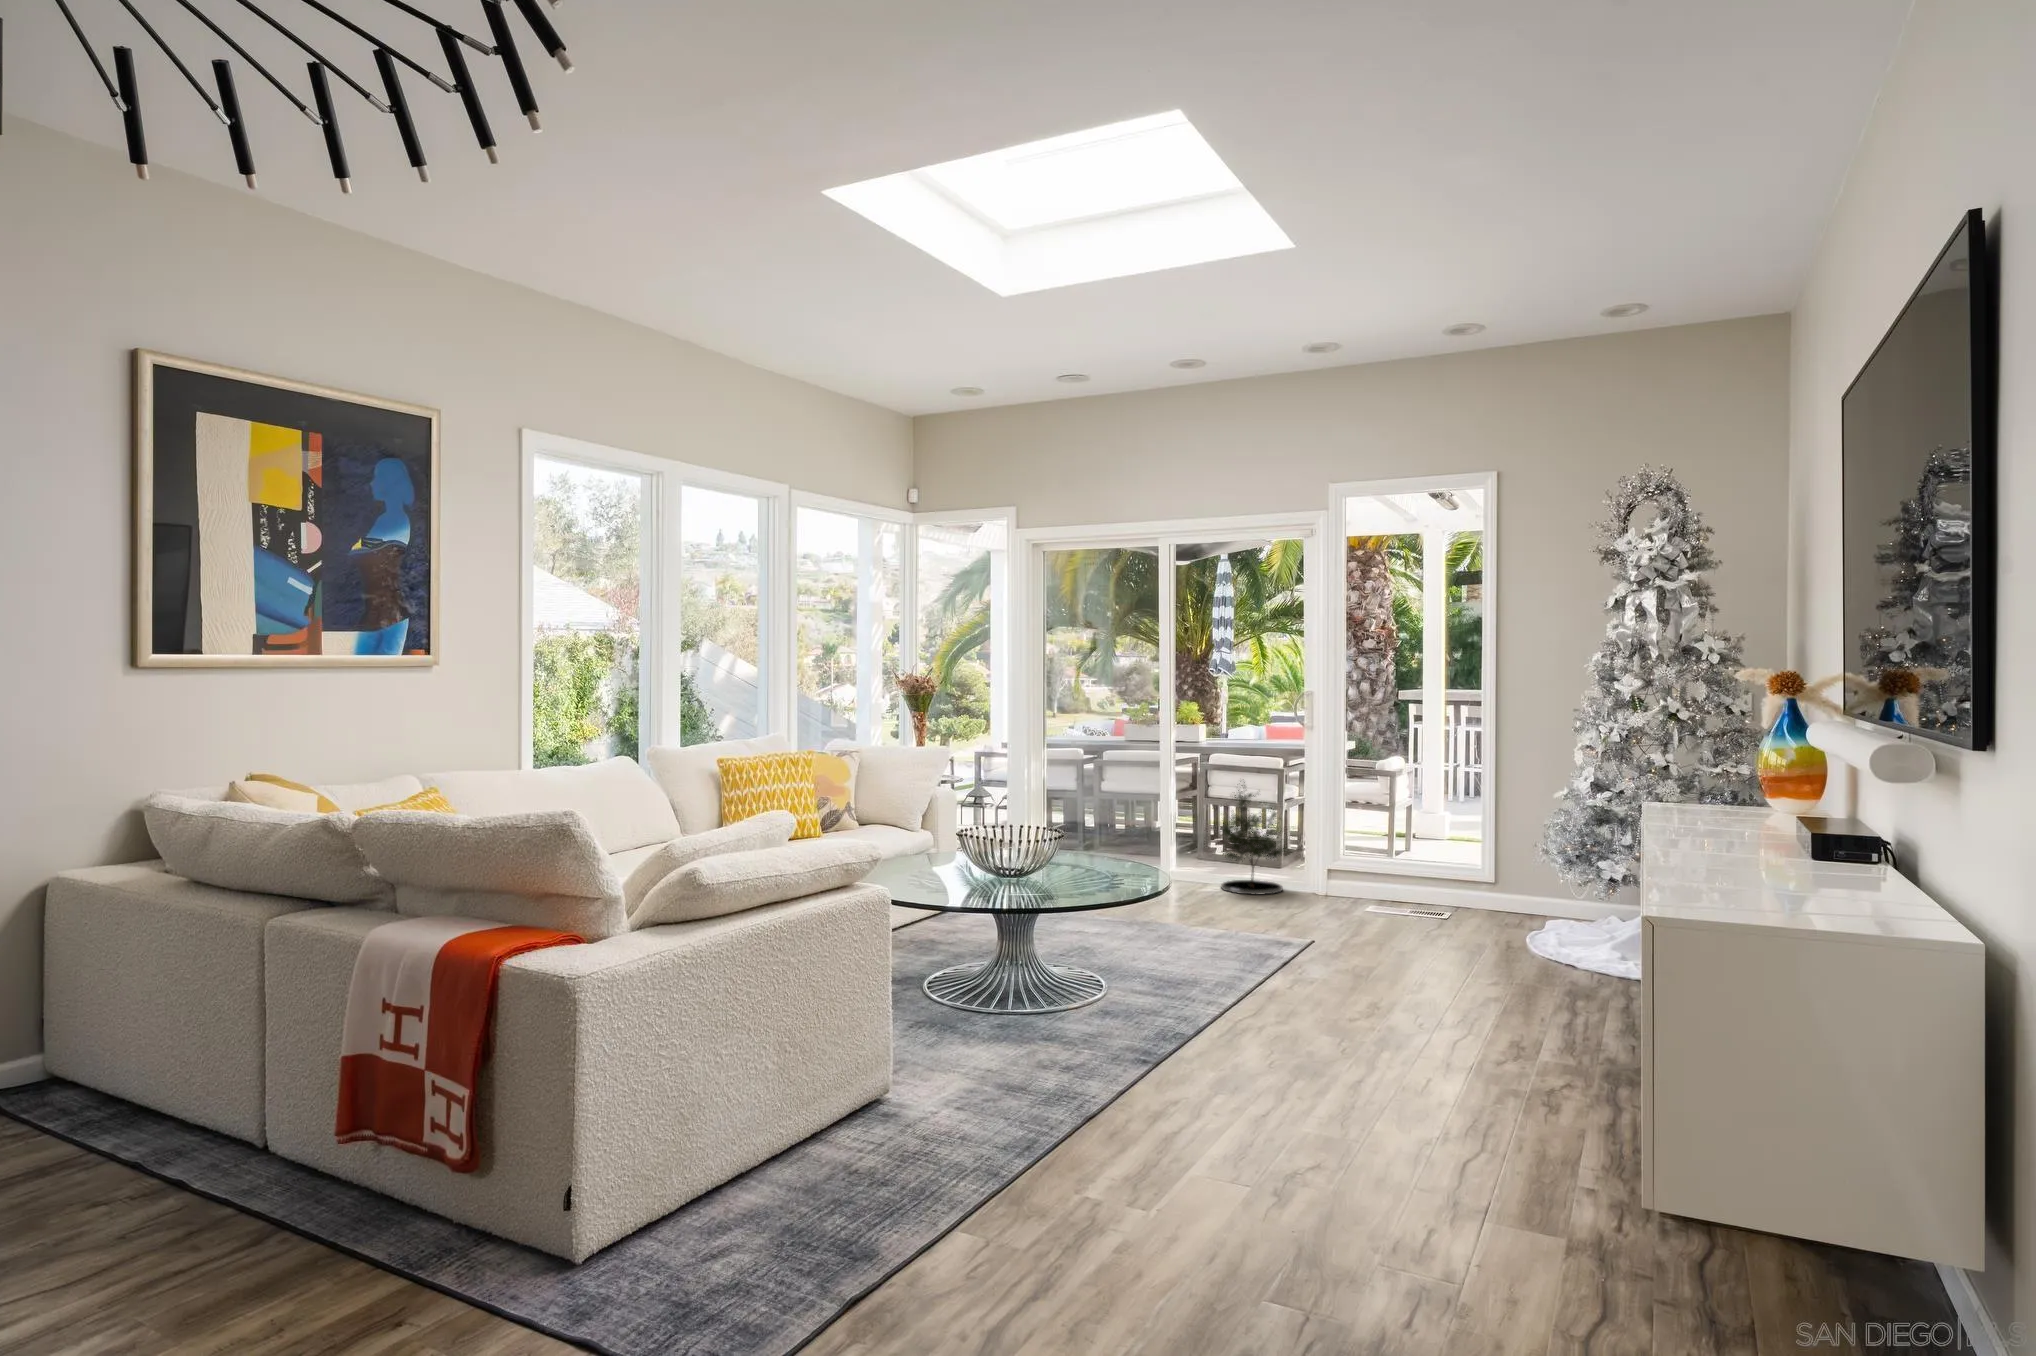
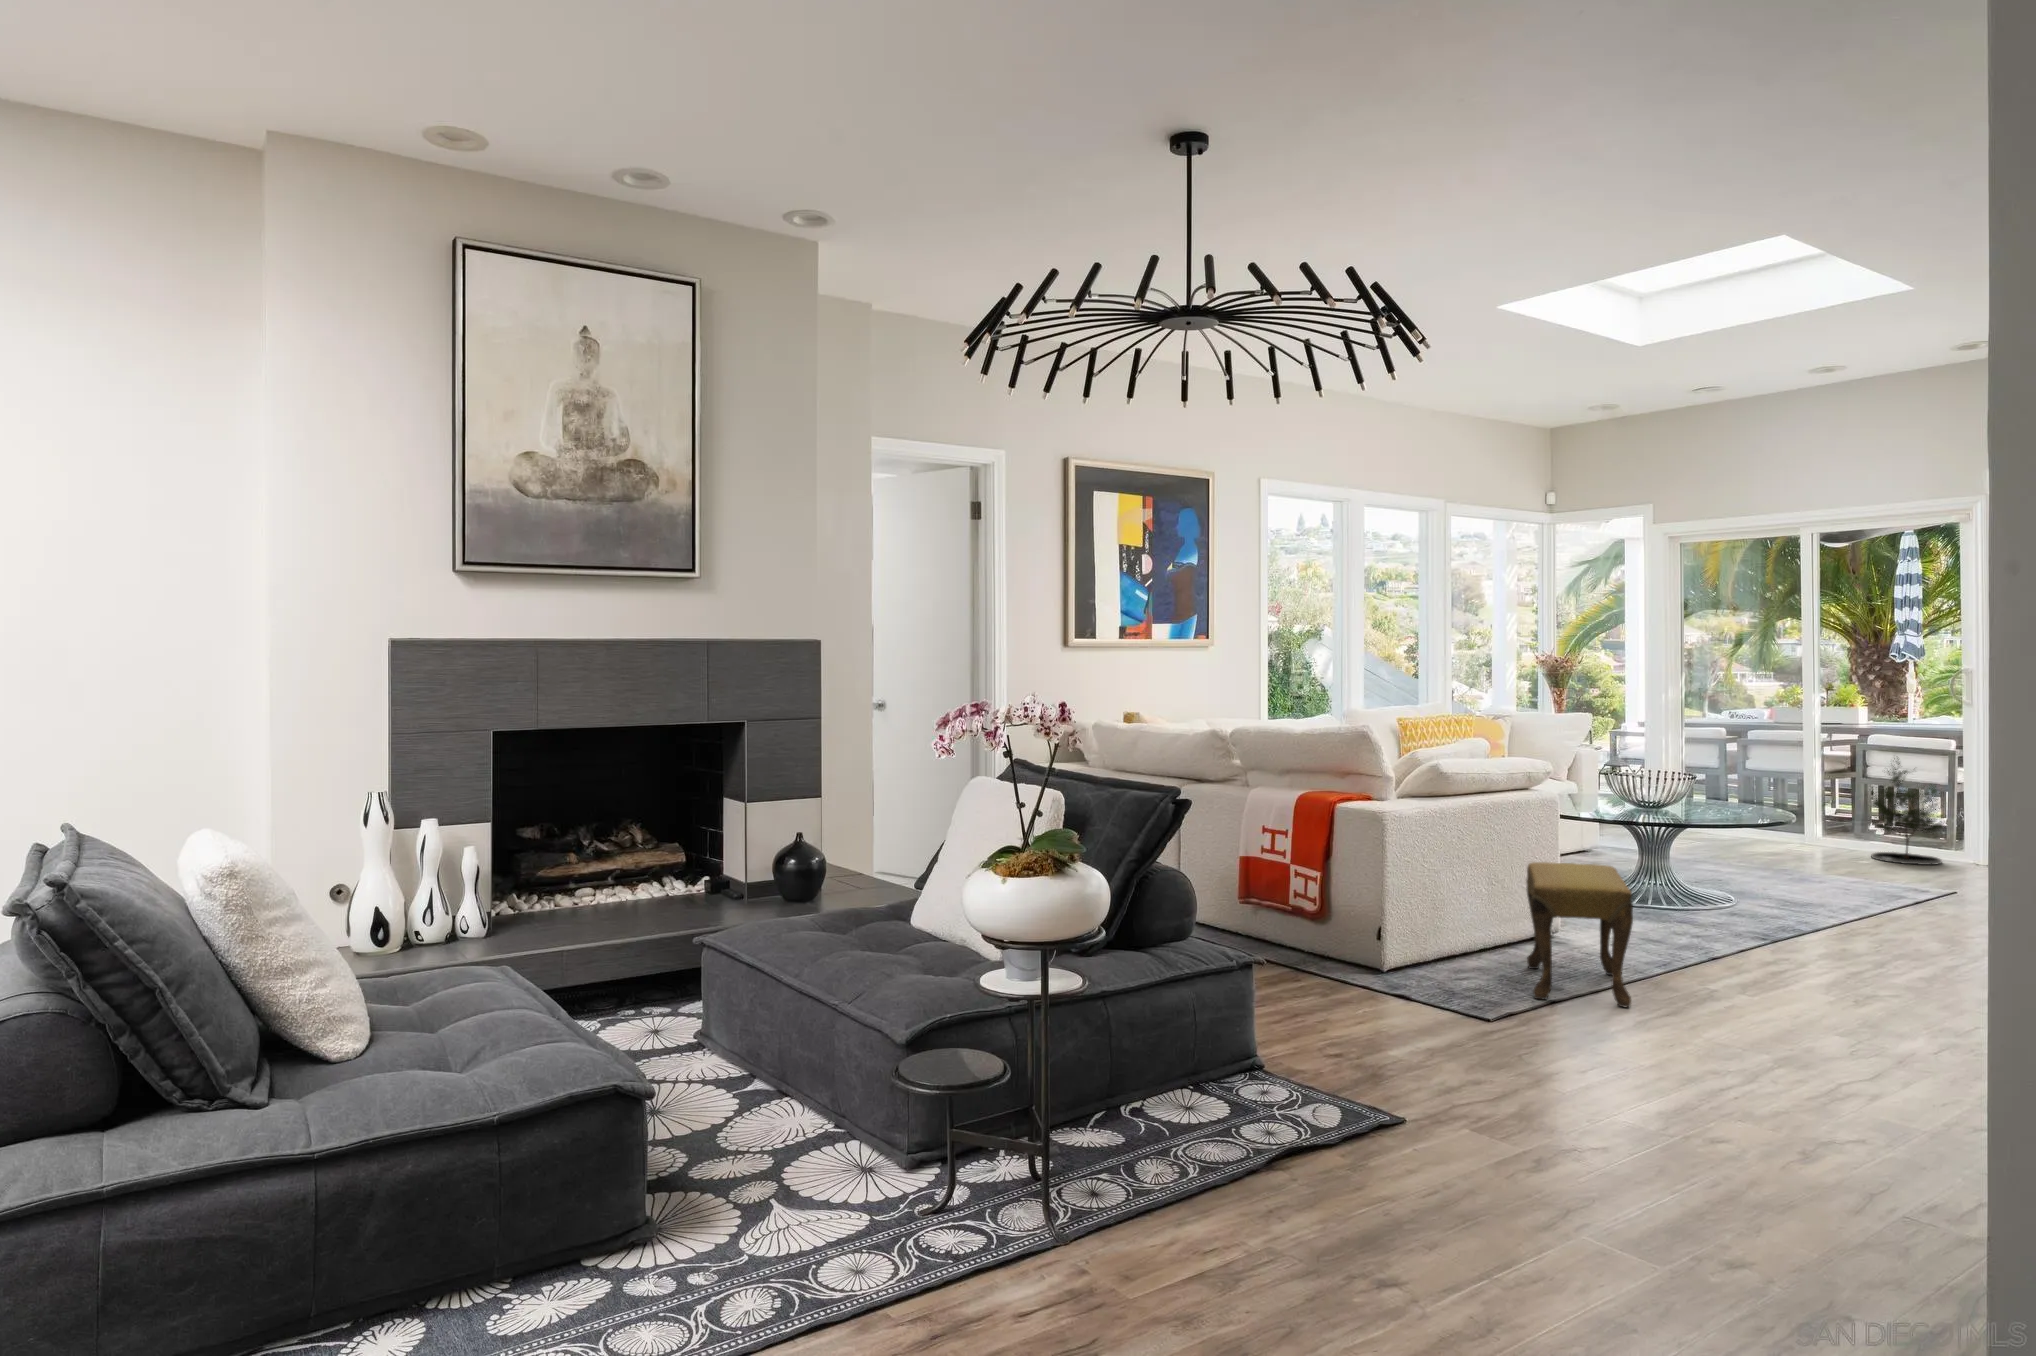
footstool: none [824,1009,977,1274] -> present [1526,862,1633,1007]

